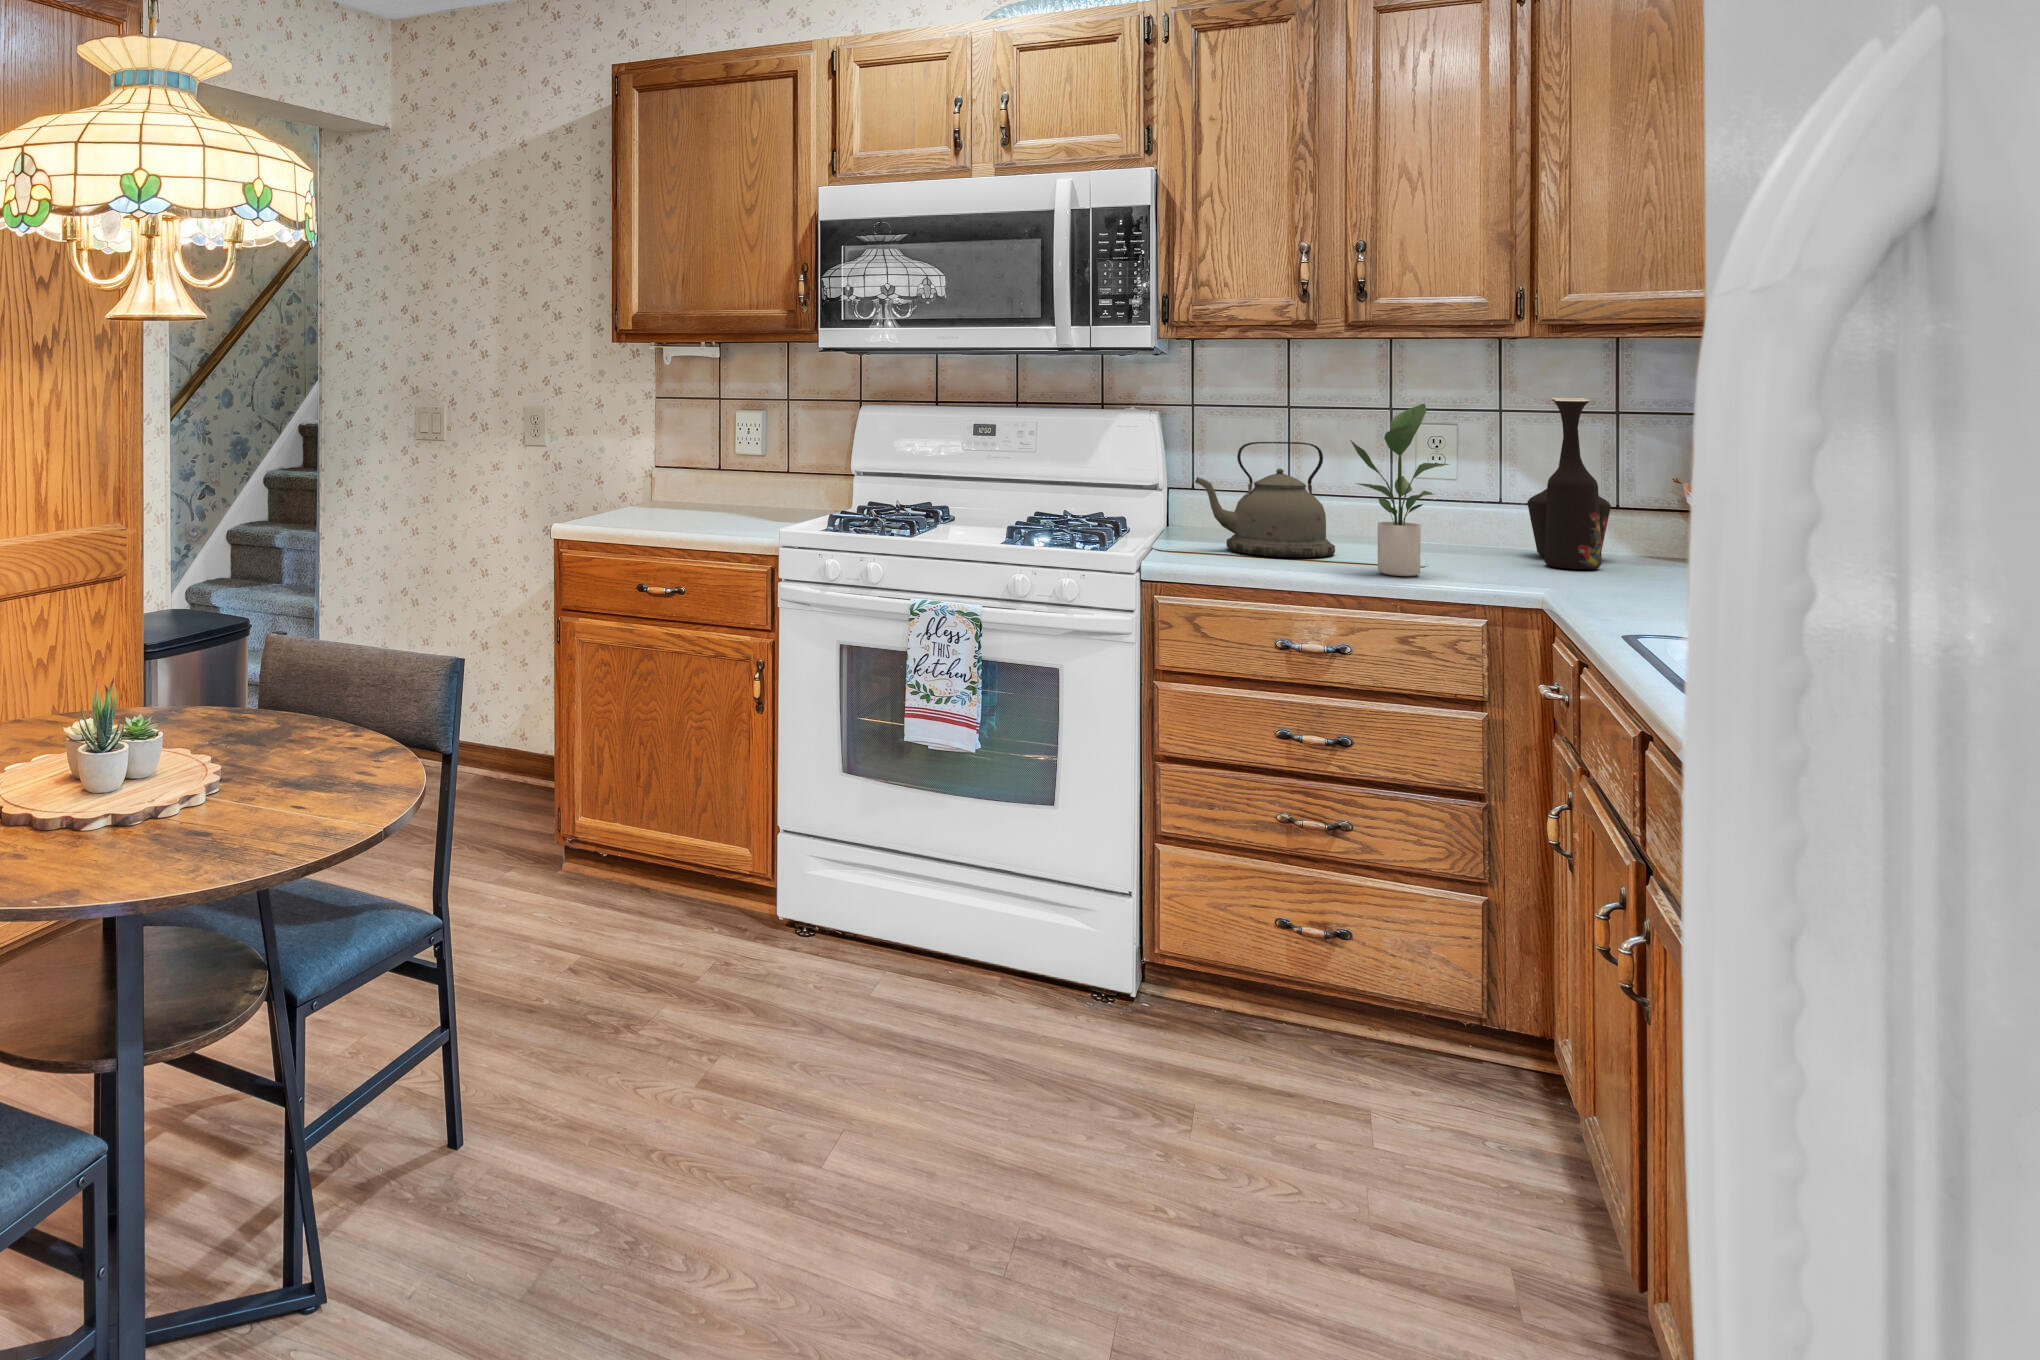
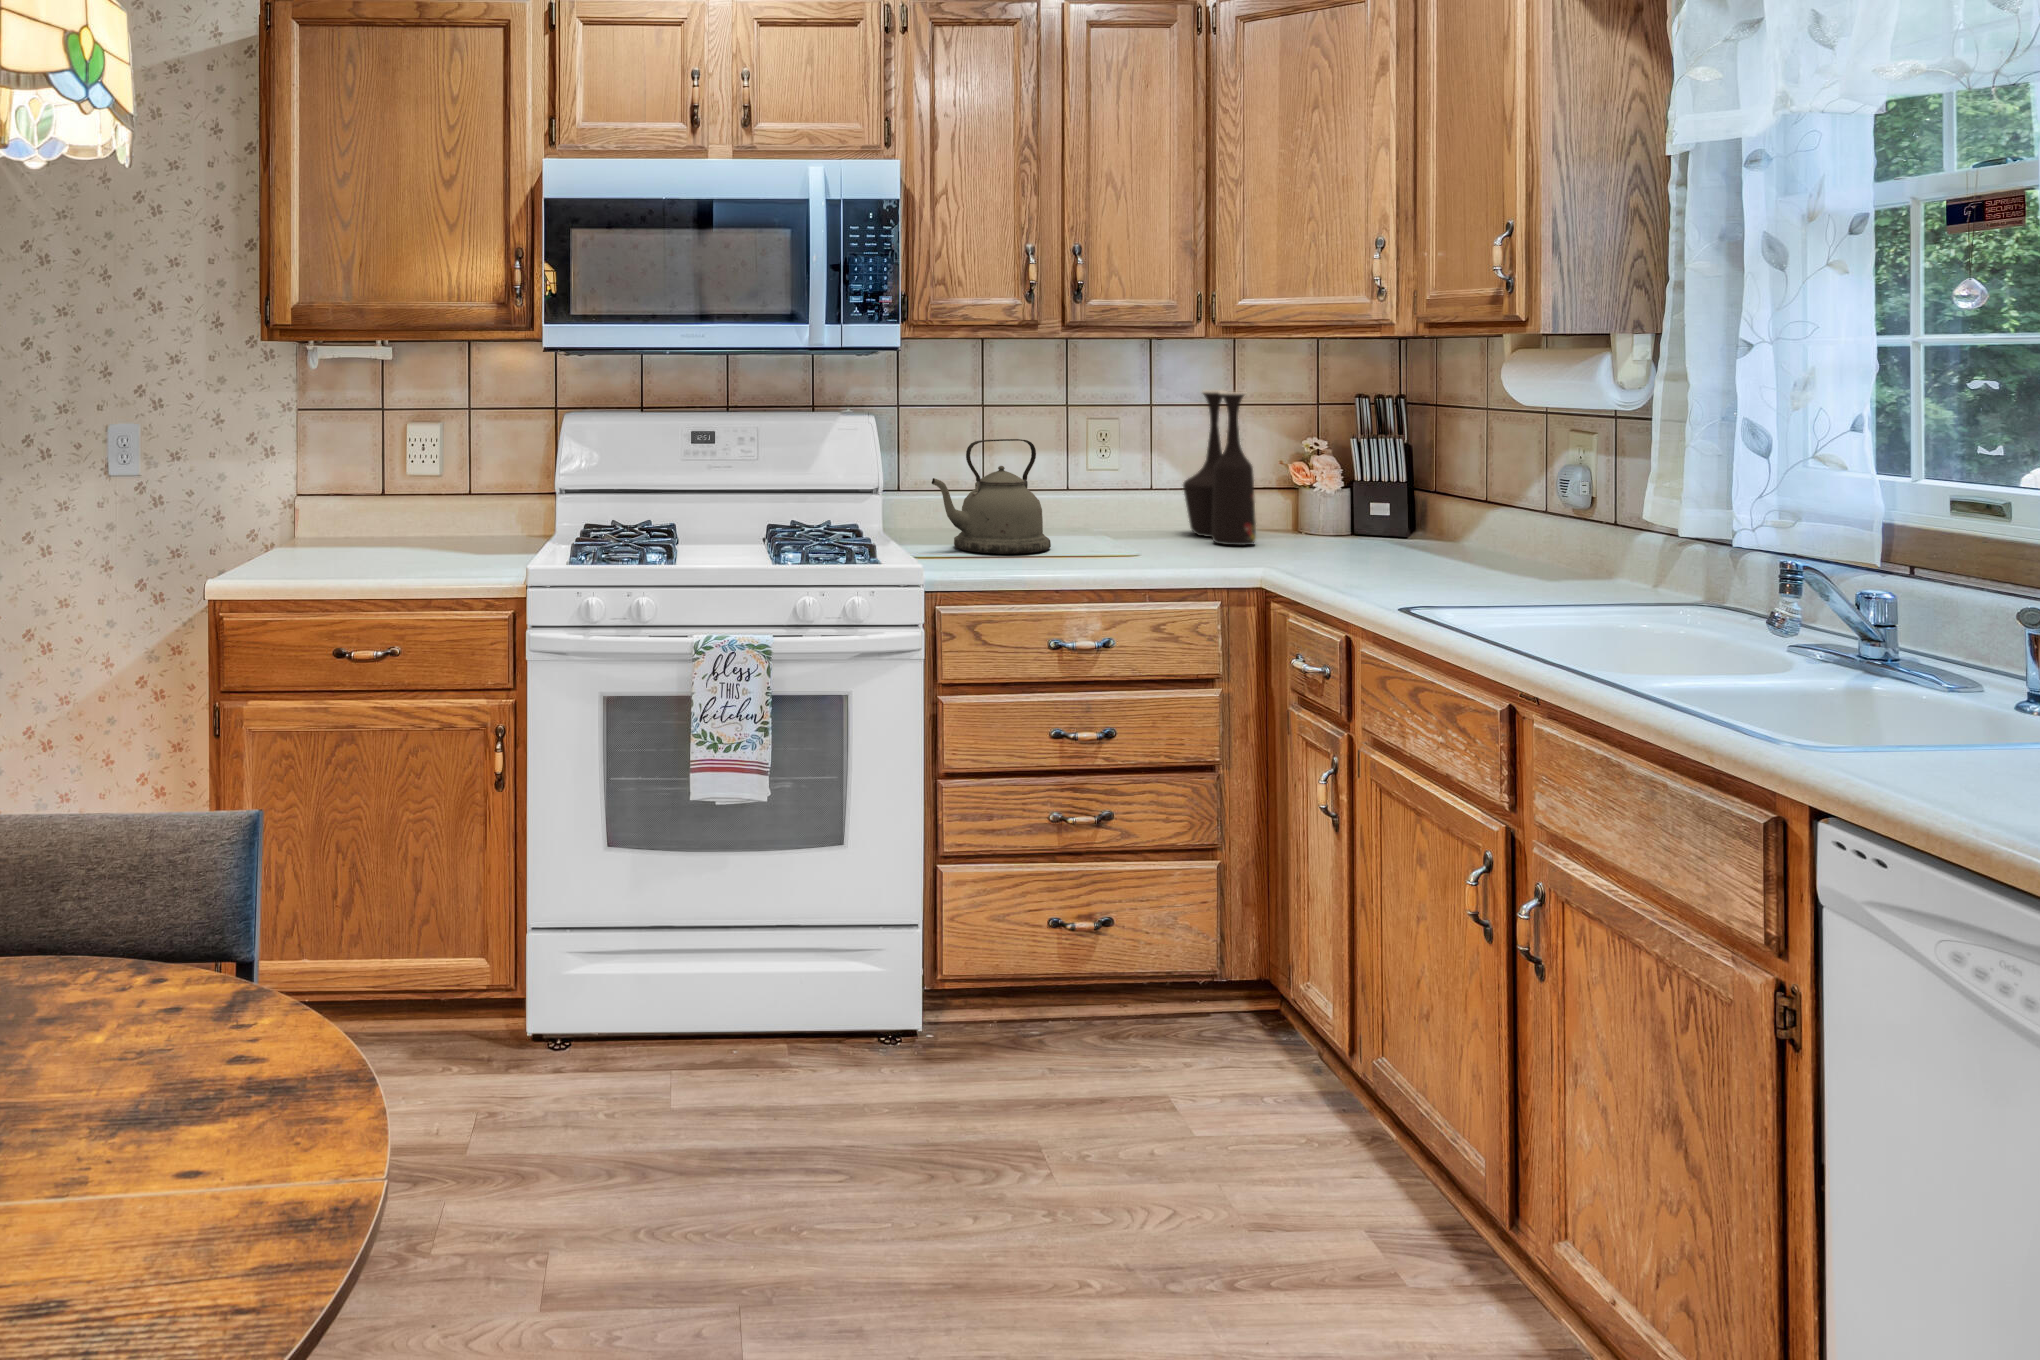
potted plant: present [1350,403,1449,576] -> none [1086,398,1170,565]

